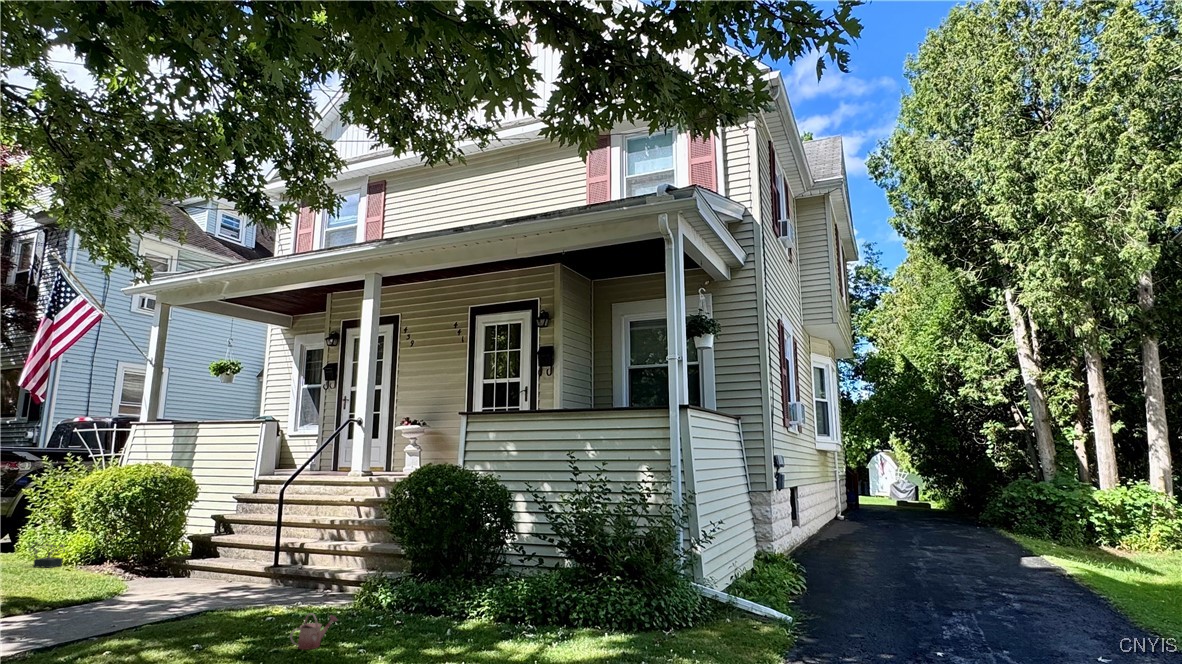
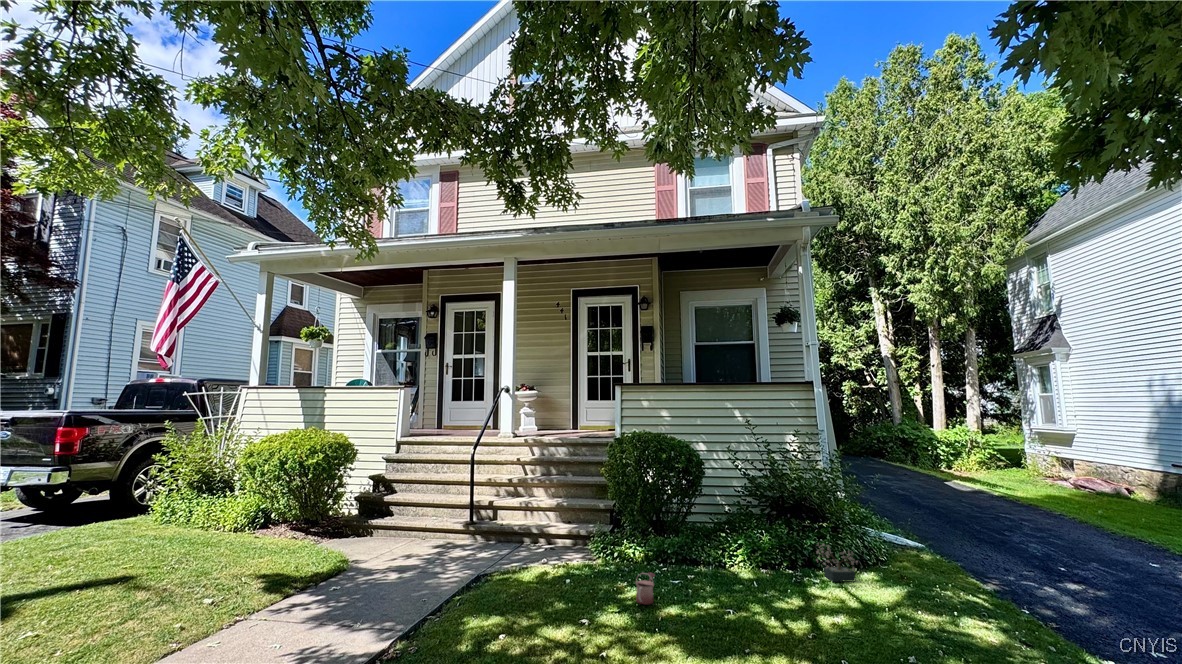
decorative plant: present [30,538,65,568] -> present [817,544,858,582]

